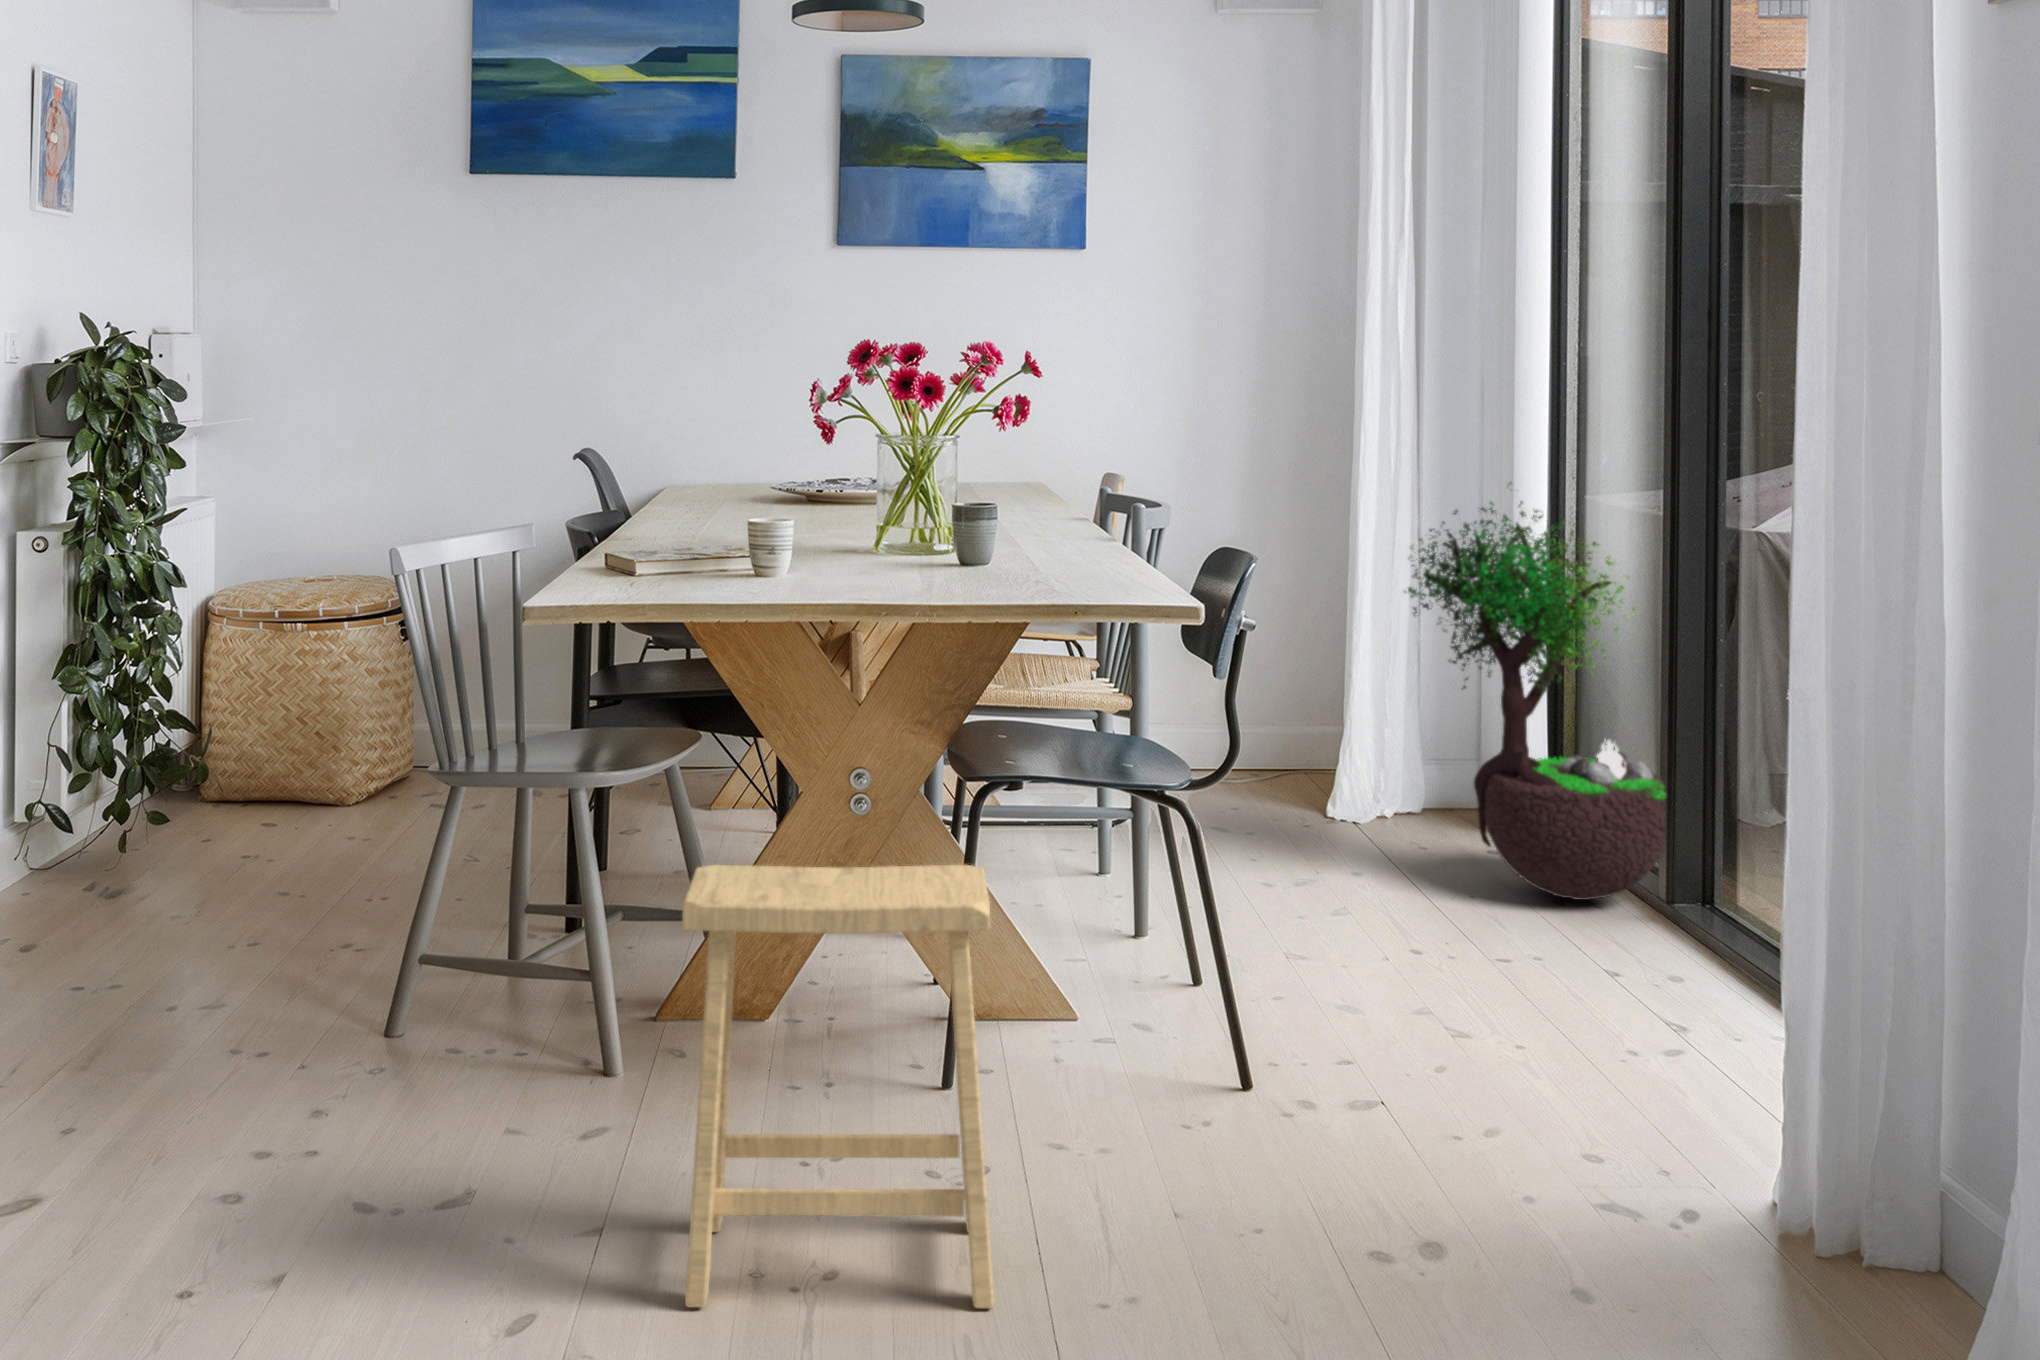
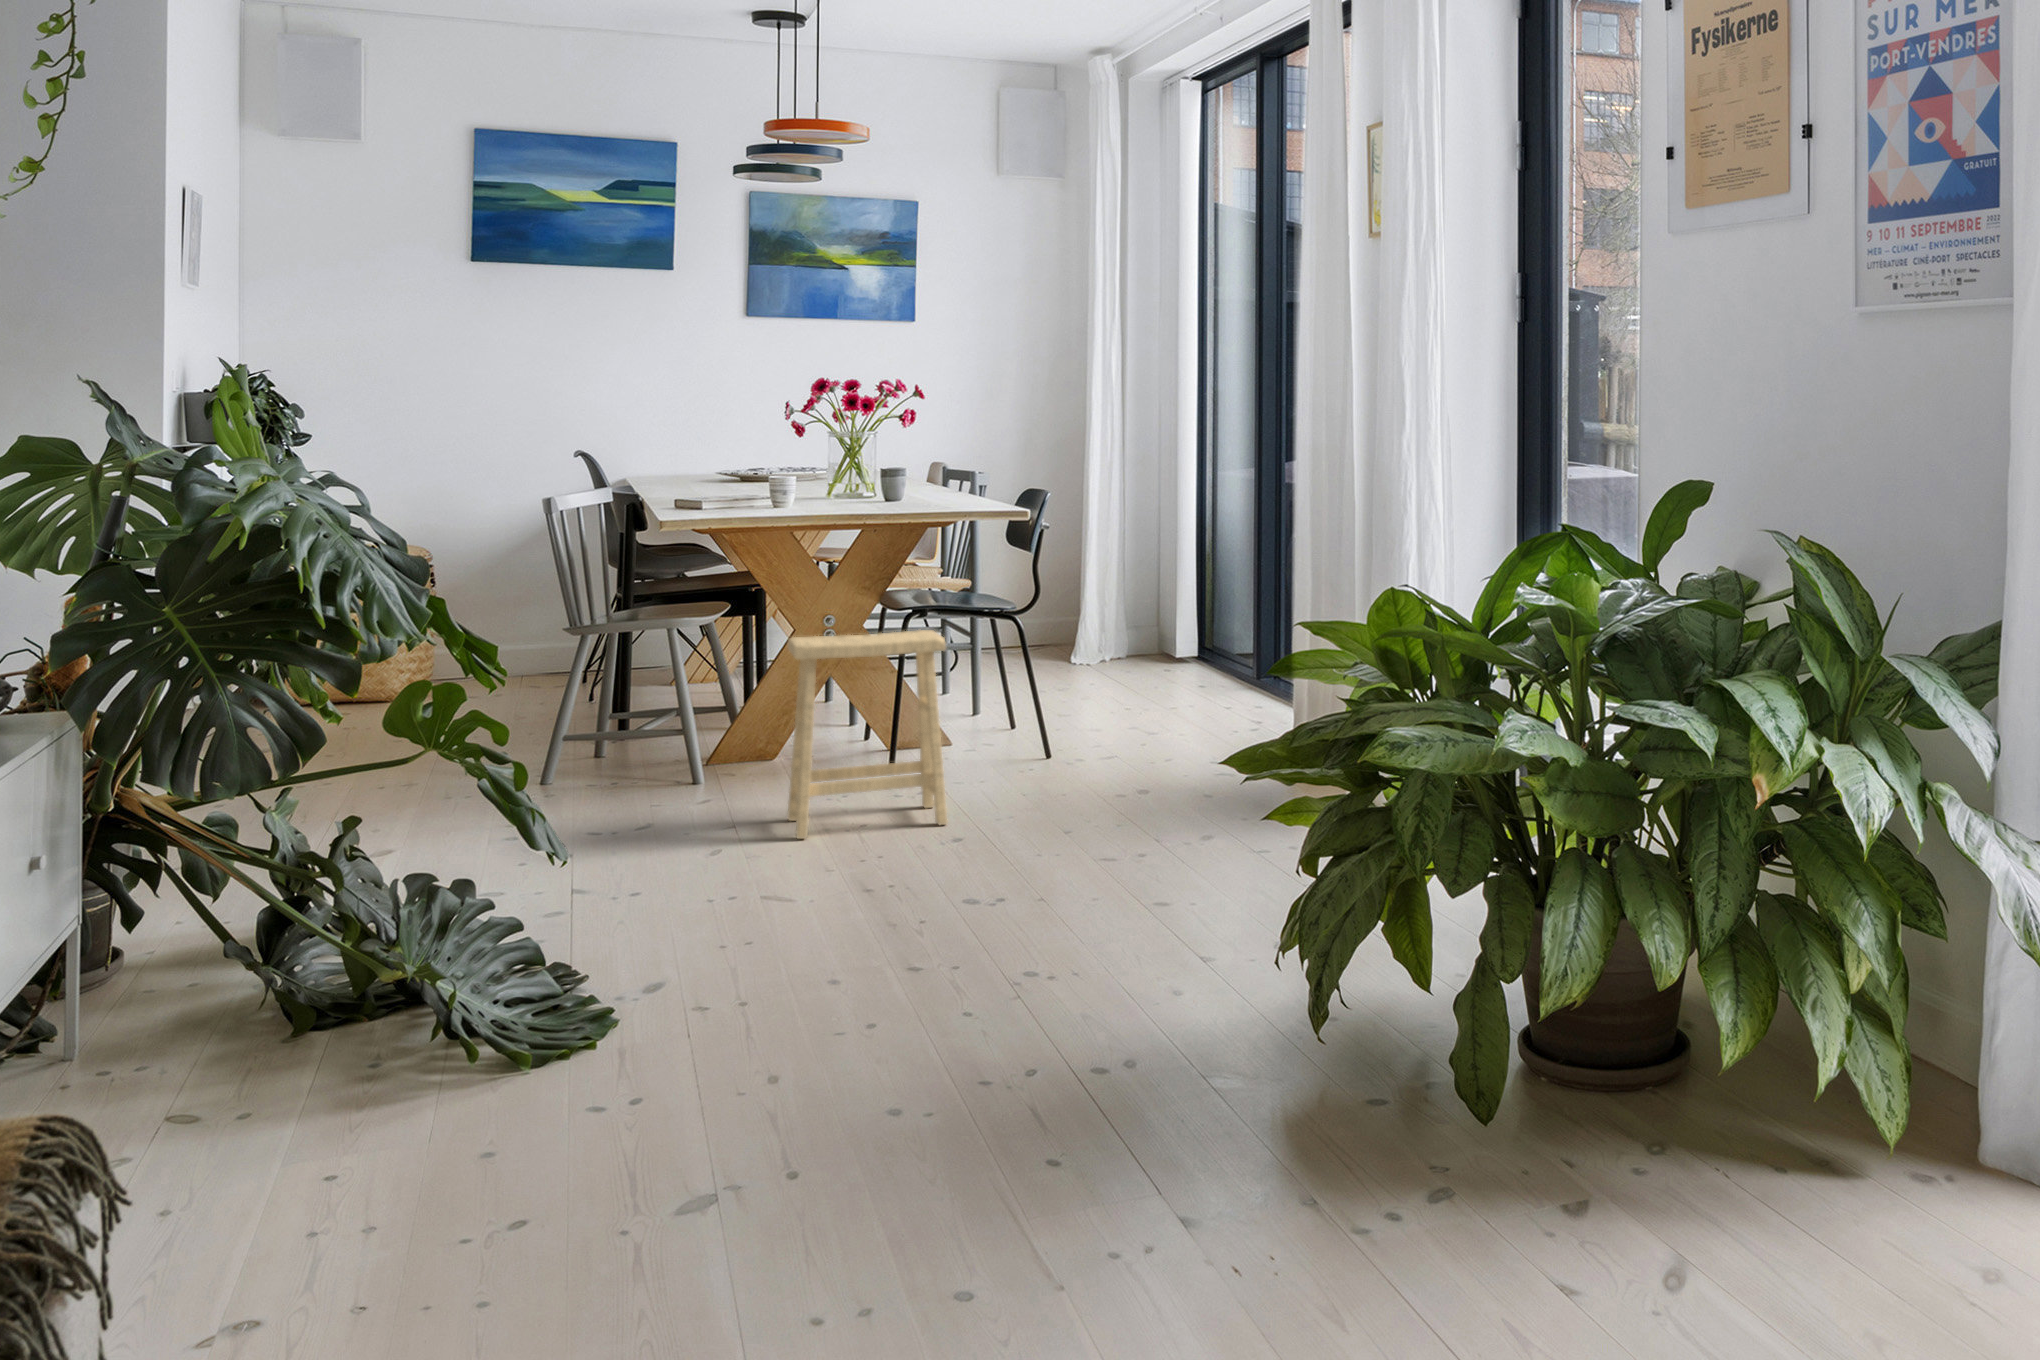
potted tree: present [1408,482,1666,900] -> none [1117,458,1258,684]

